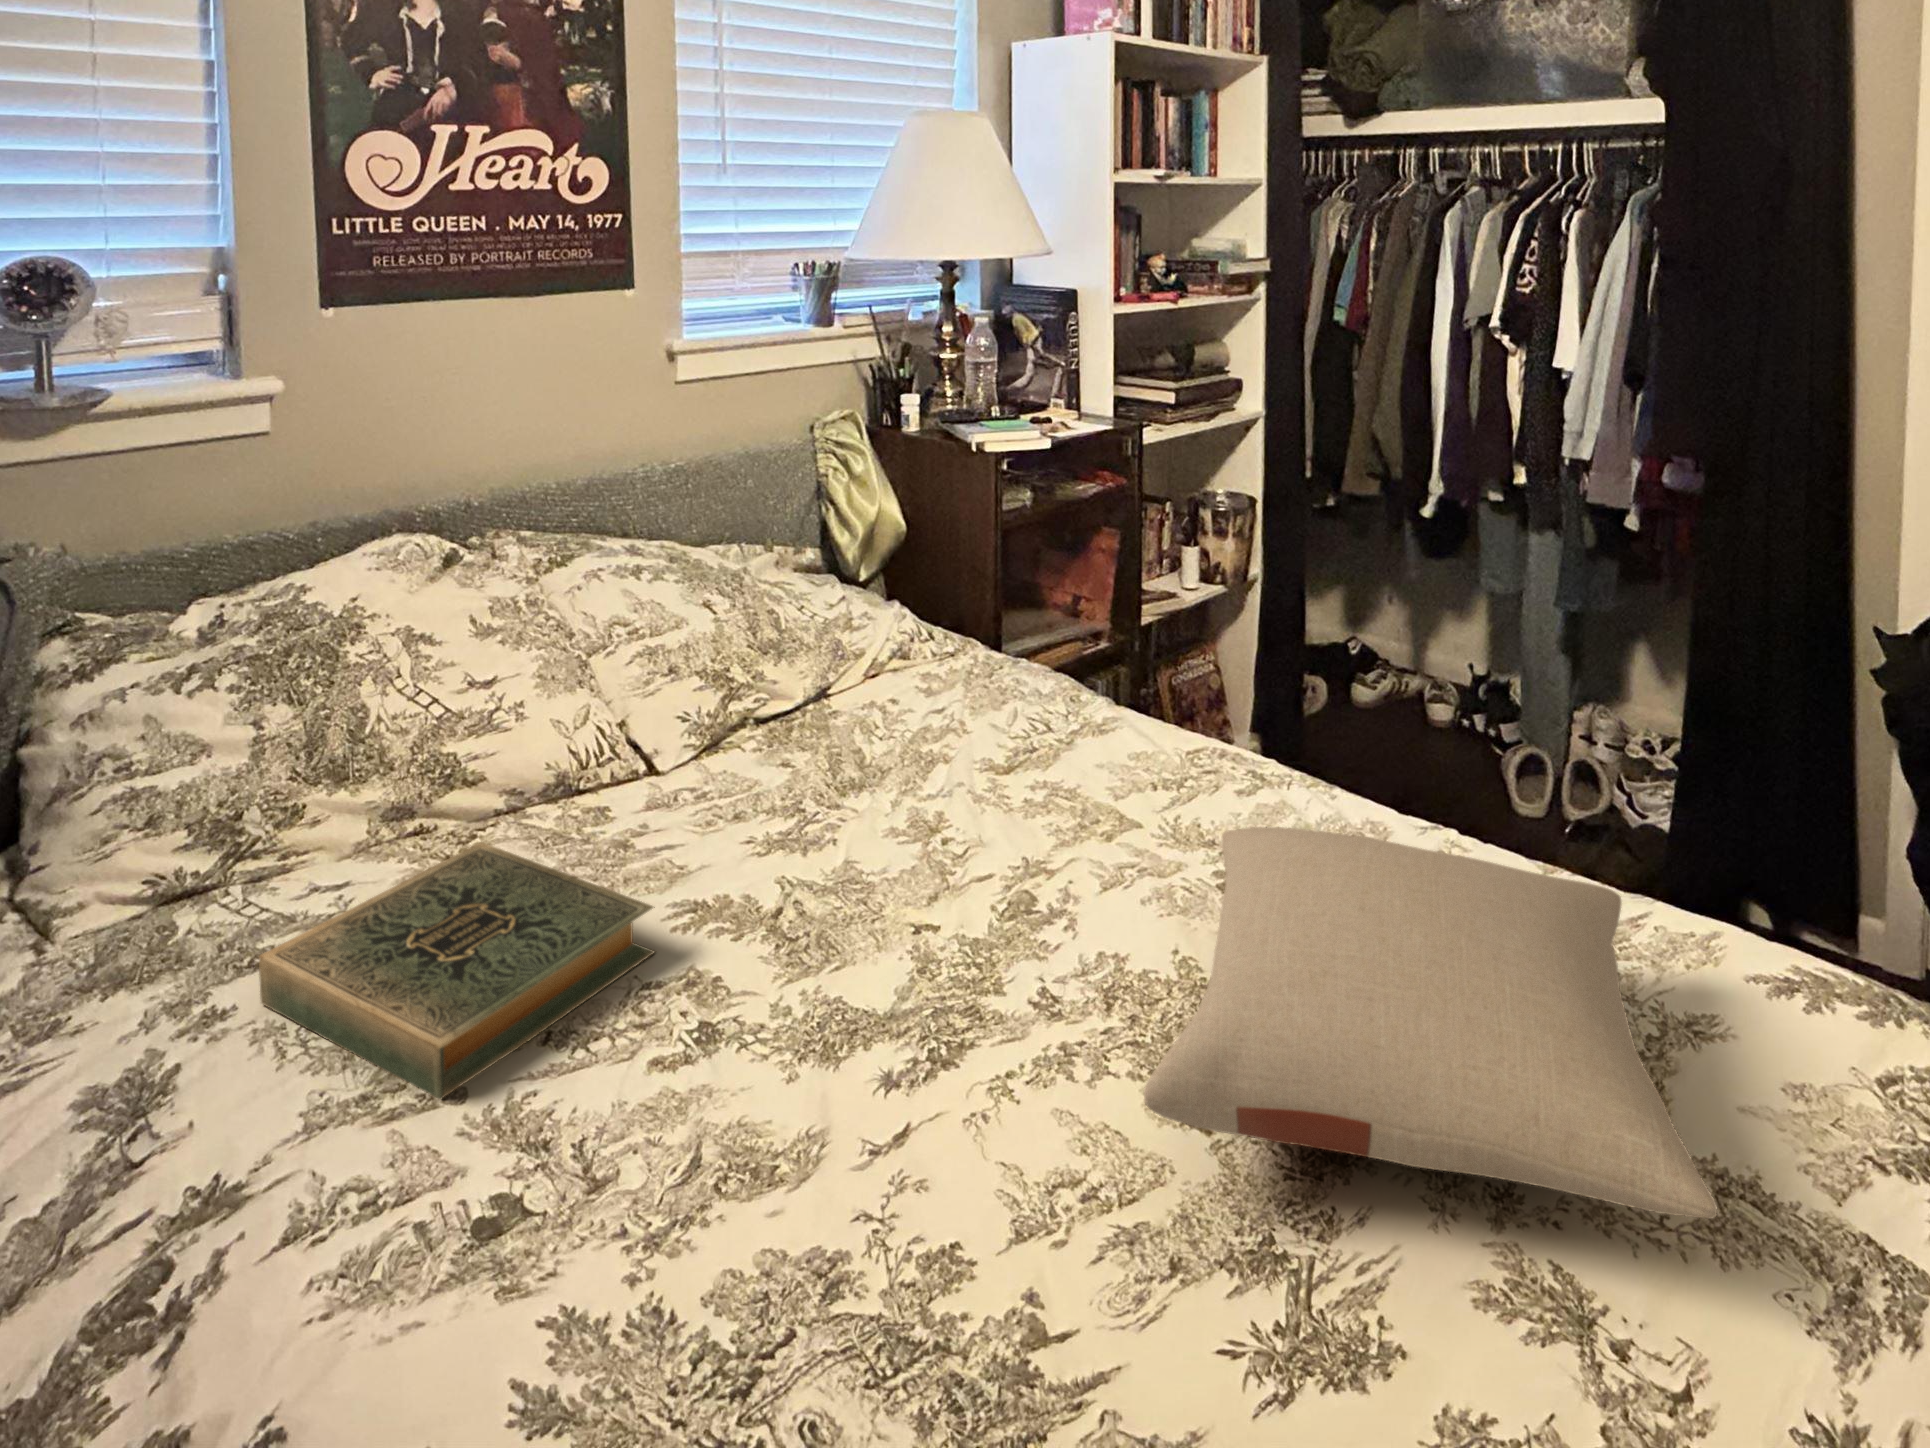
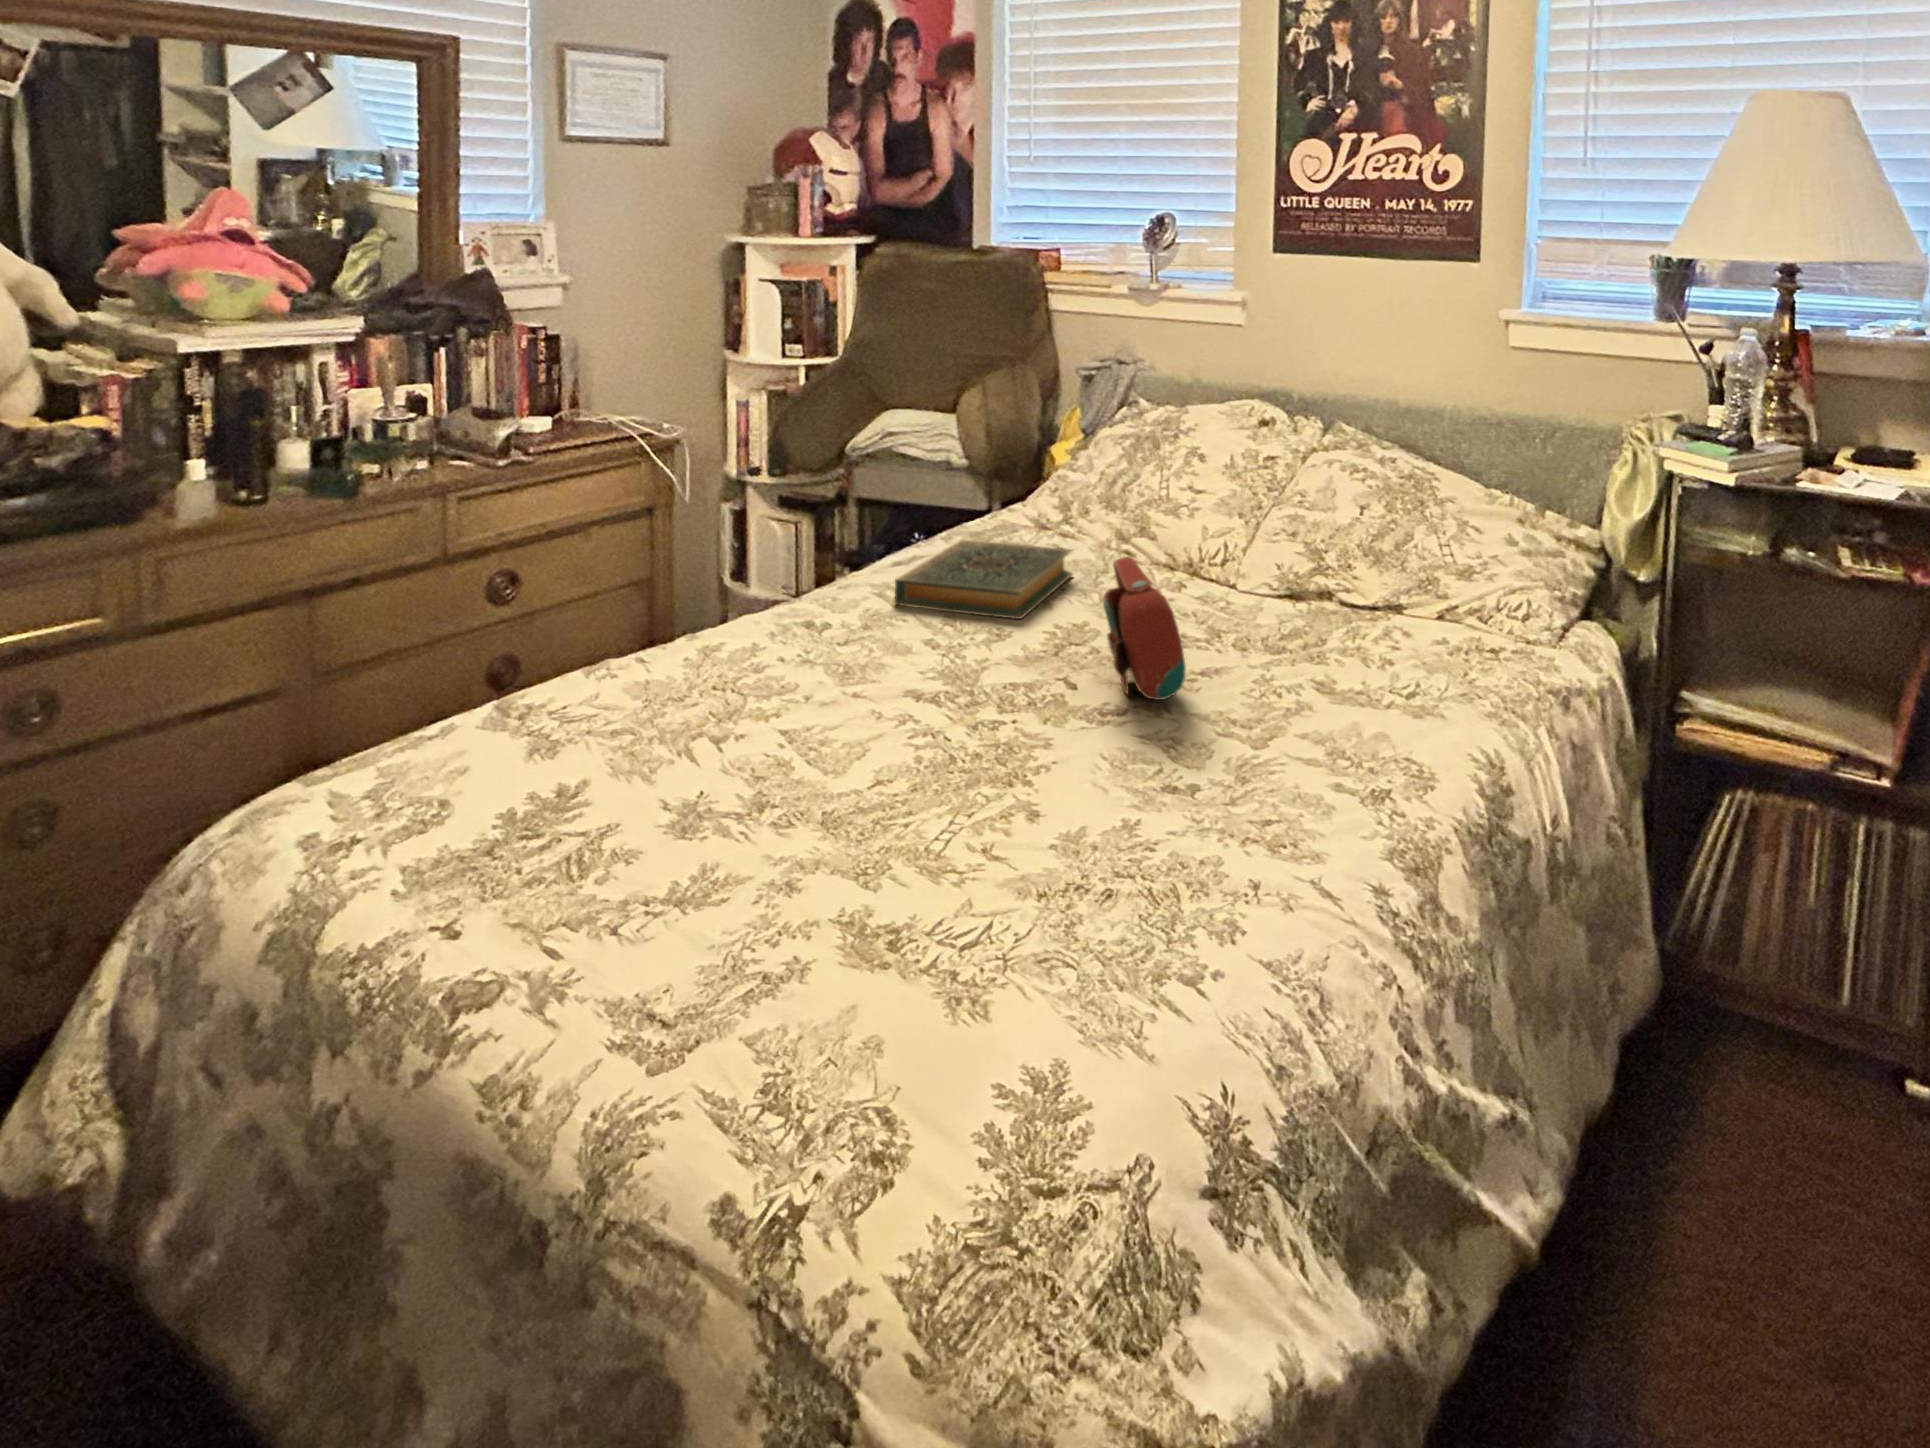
handbag: none [774,732,1070,889] -> present [1103,557,1186,700]
pillow: present [1144,827,1717,1219] -> none [652,667,1118,884]

